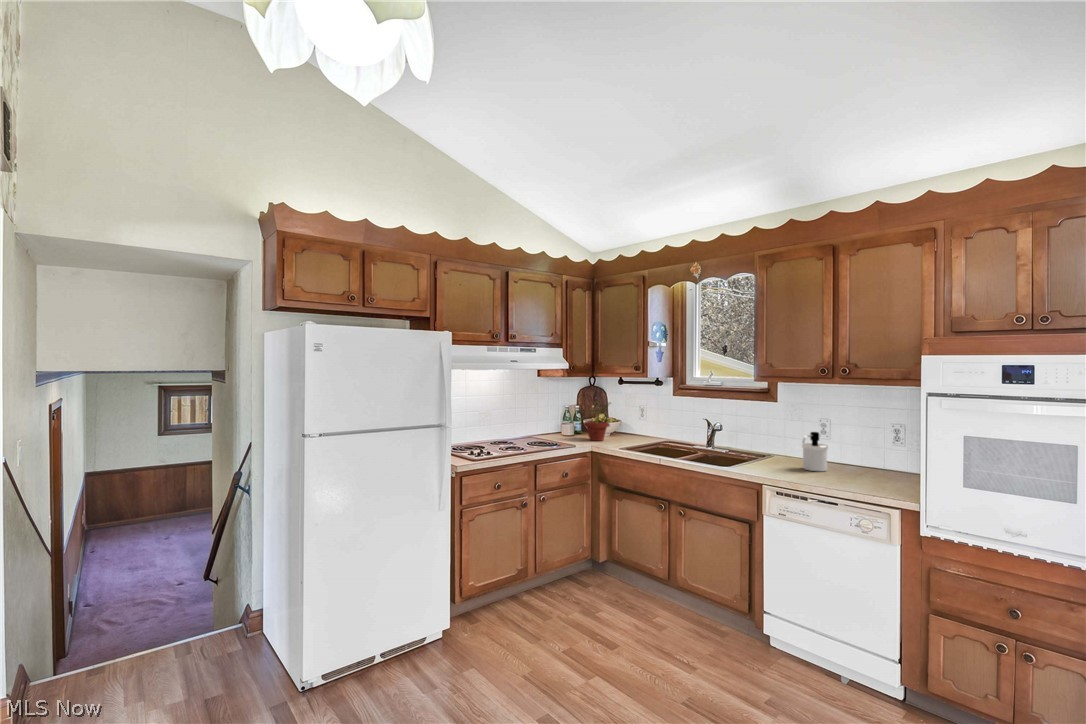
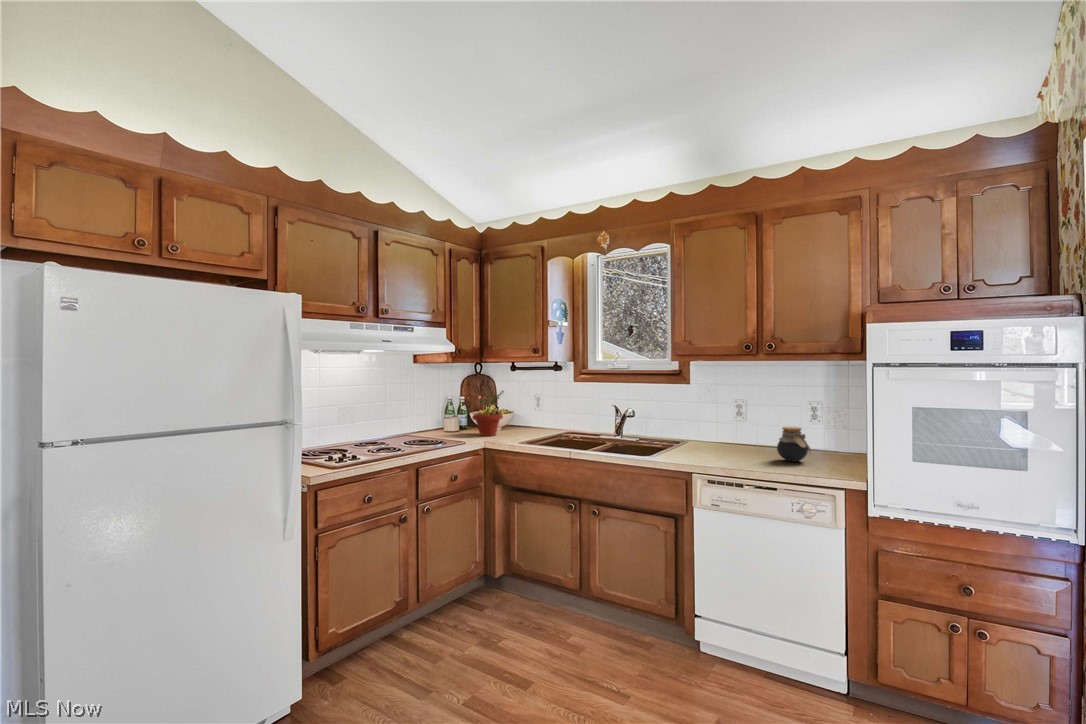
soap dispenser: present [802,432,828,471] -> none [724,413,750,456]
jar: none [849,447,881,479] -> present [777,427,811,462]

